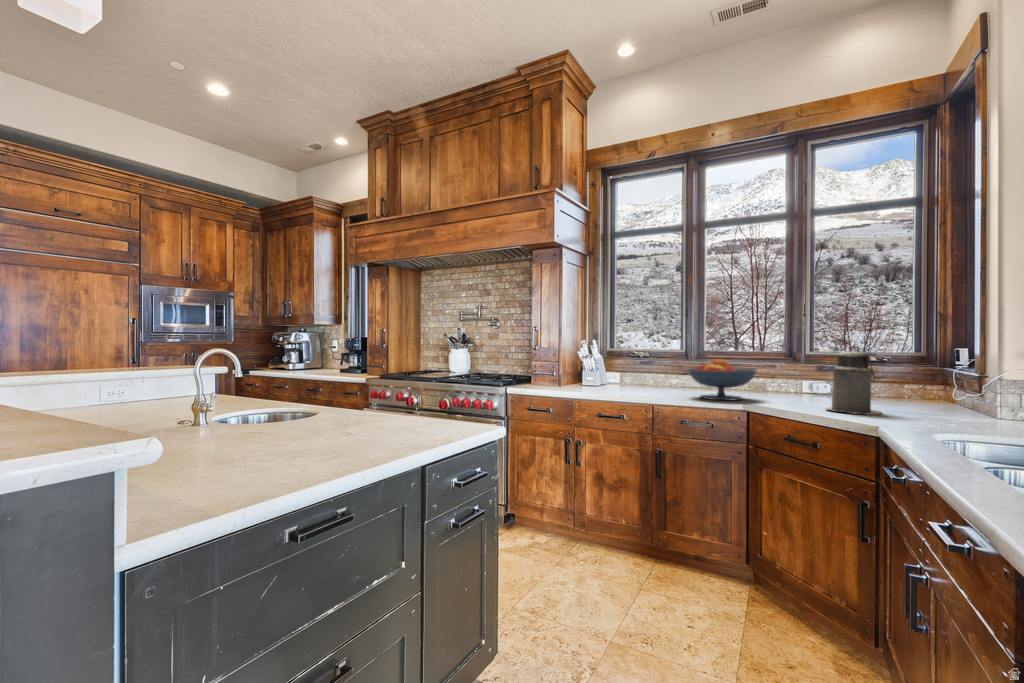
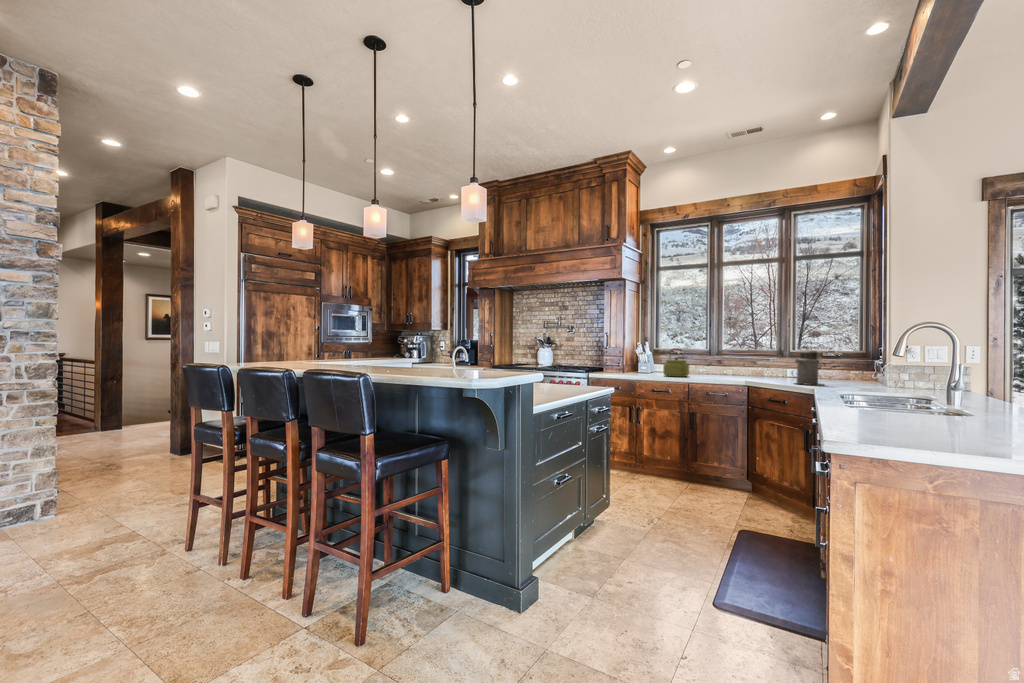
kettle: none [615,349,654,394] -> present [664,348,689,377]
fruit bowl: present [689,359,756,401] -> none [712,355,754,380]

